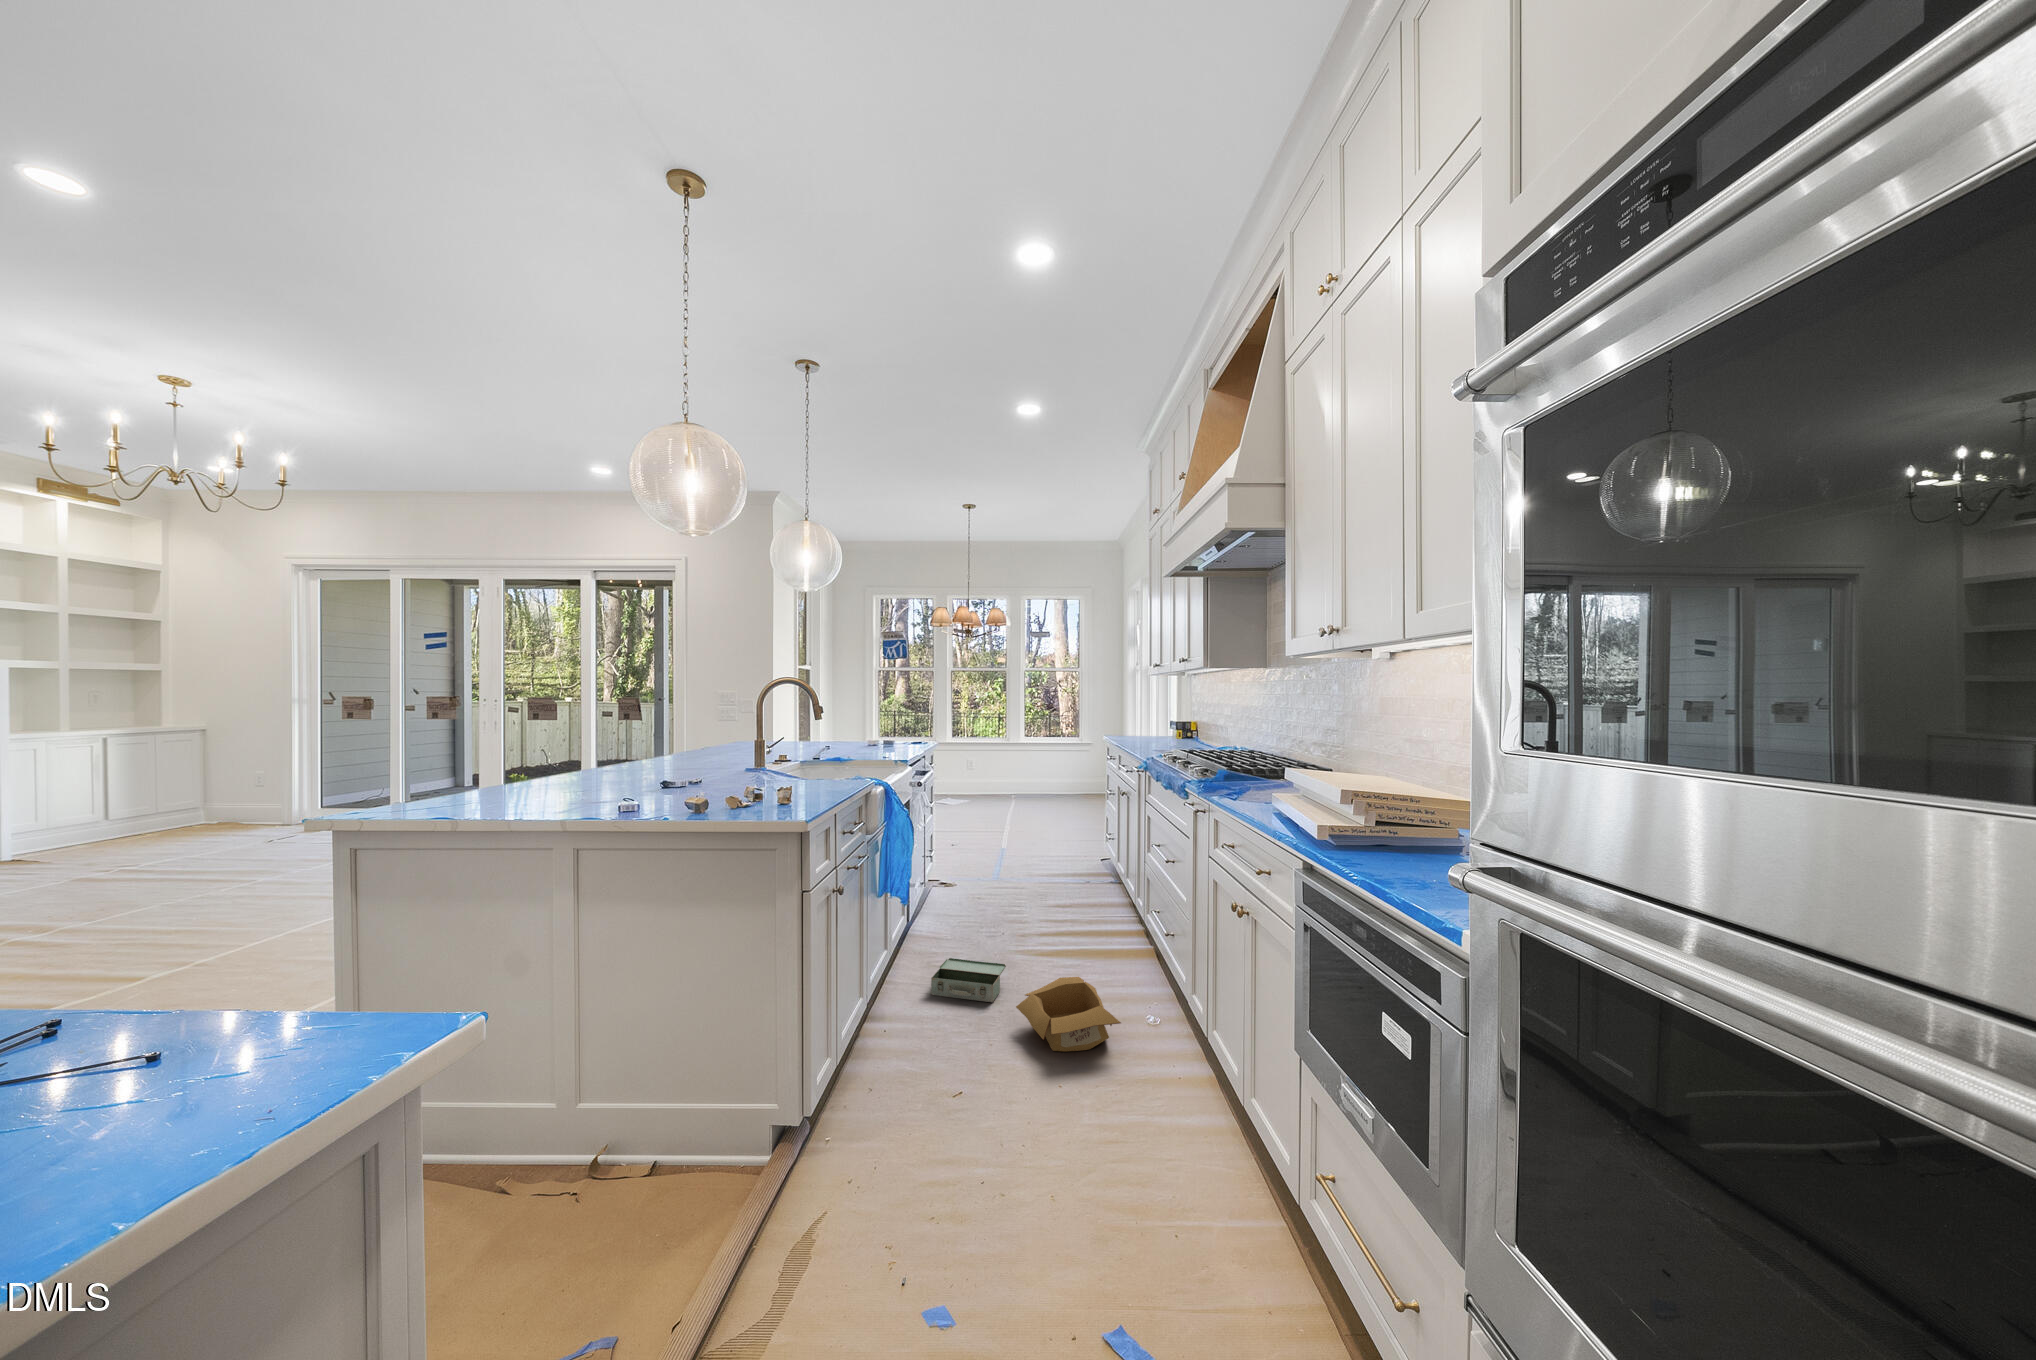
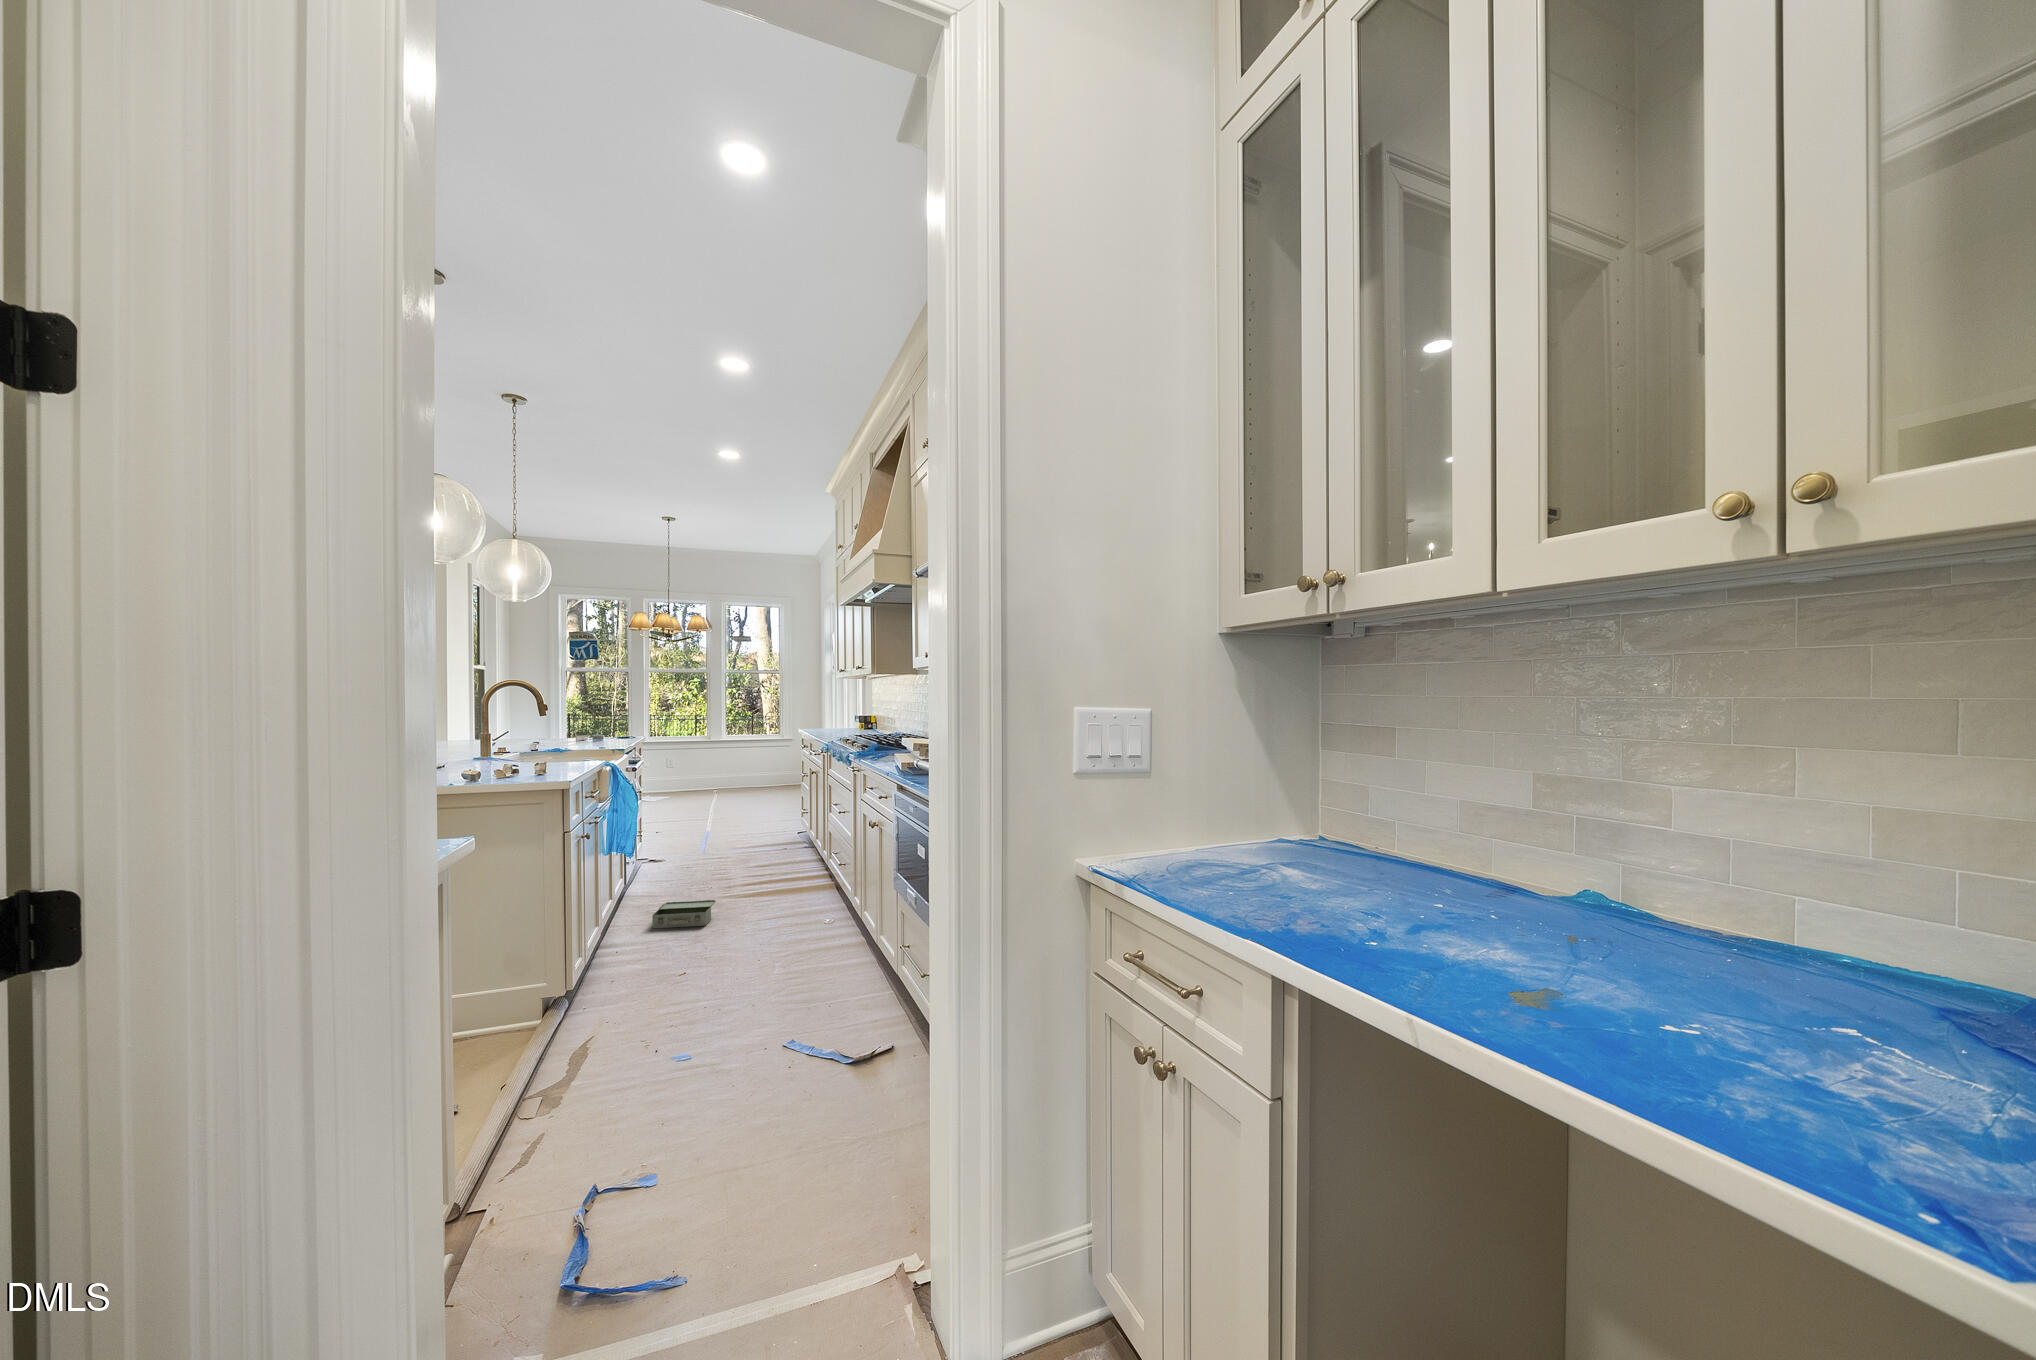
cardboard box: present [1016,977,1121,1051] -> none [725,896,804,942]

